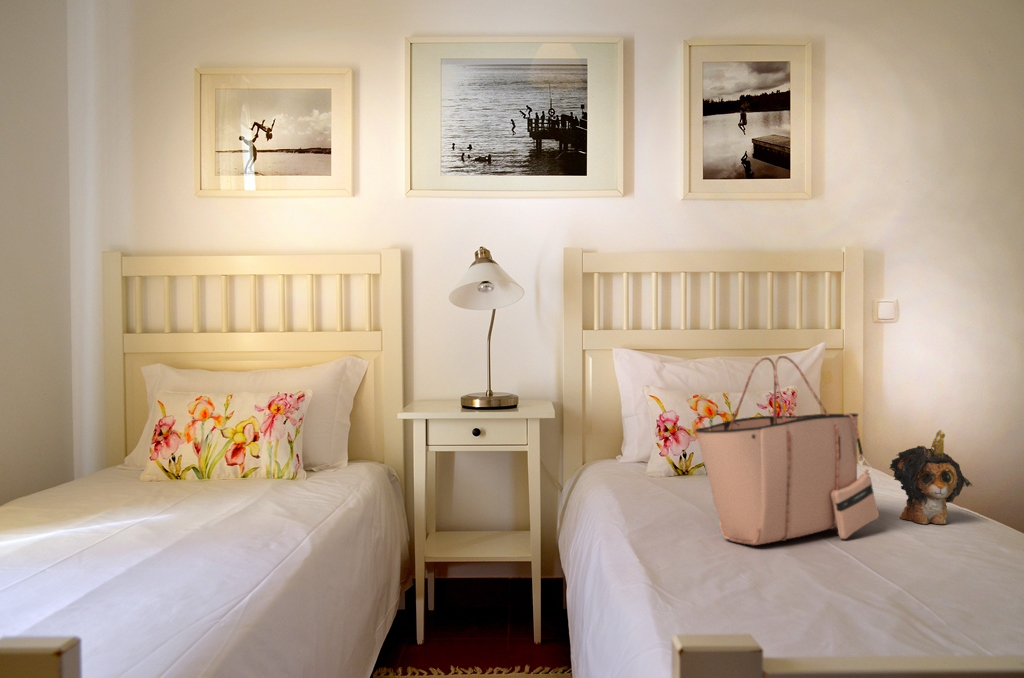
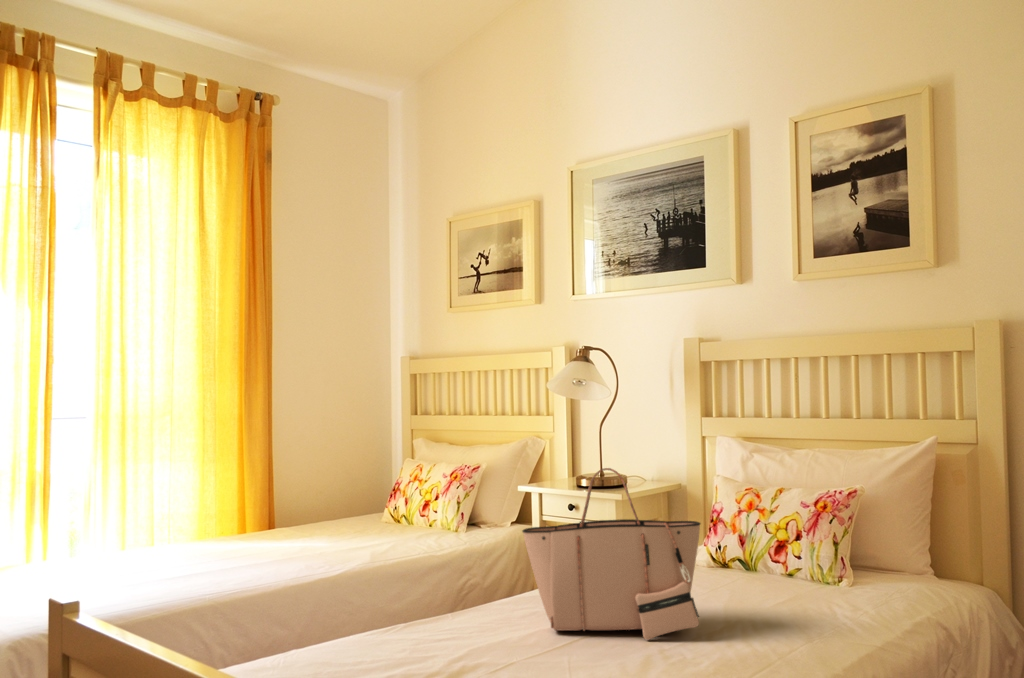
plush toy: present [890,430,972,524] -> none [755,547,828,645]

